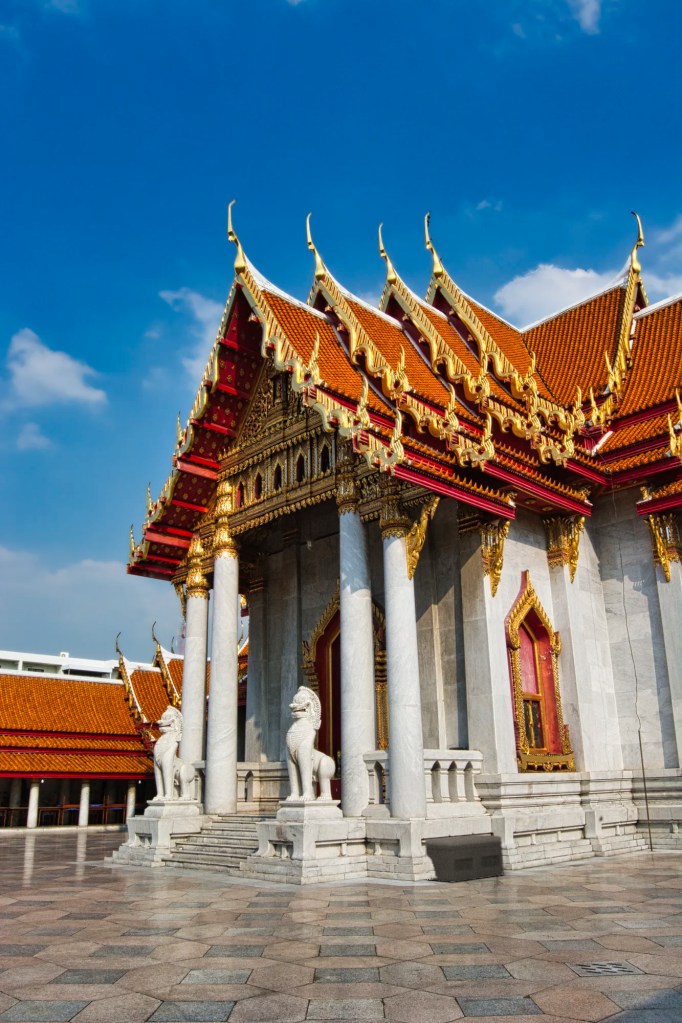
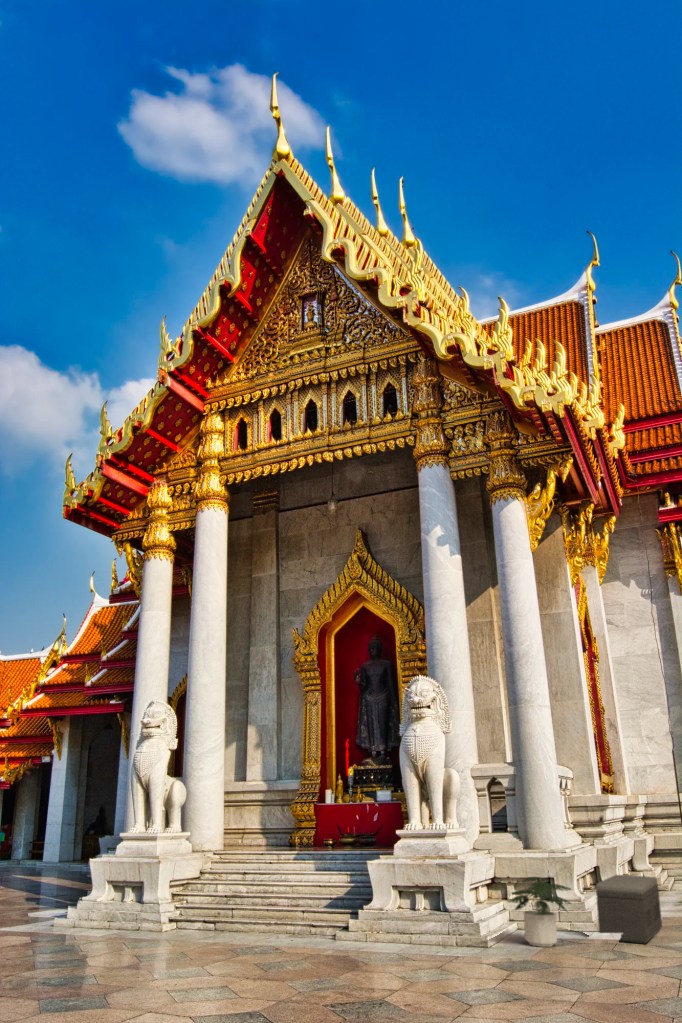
potted plant: none [347,835,398,883] -> present [508,877,571,947]

